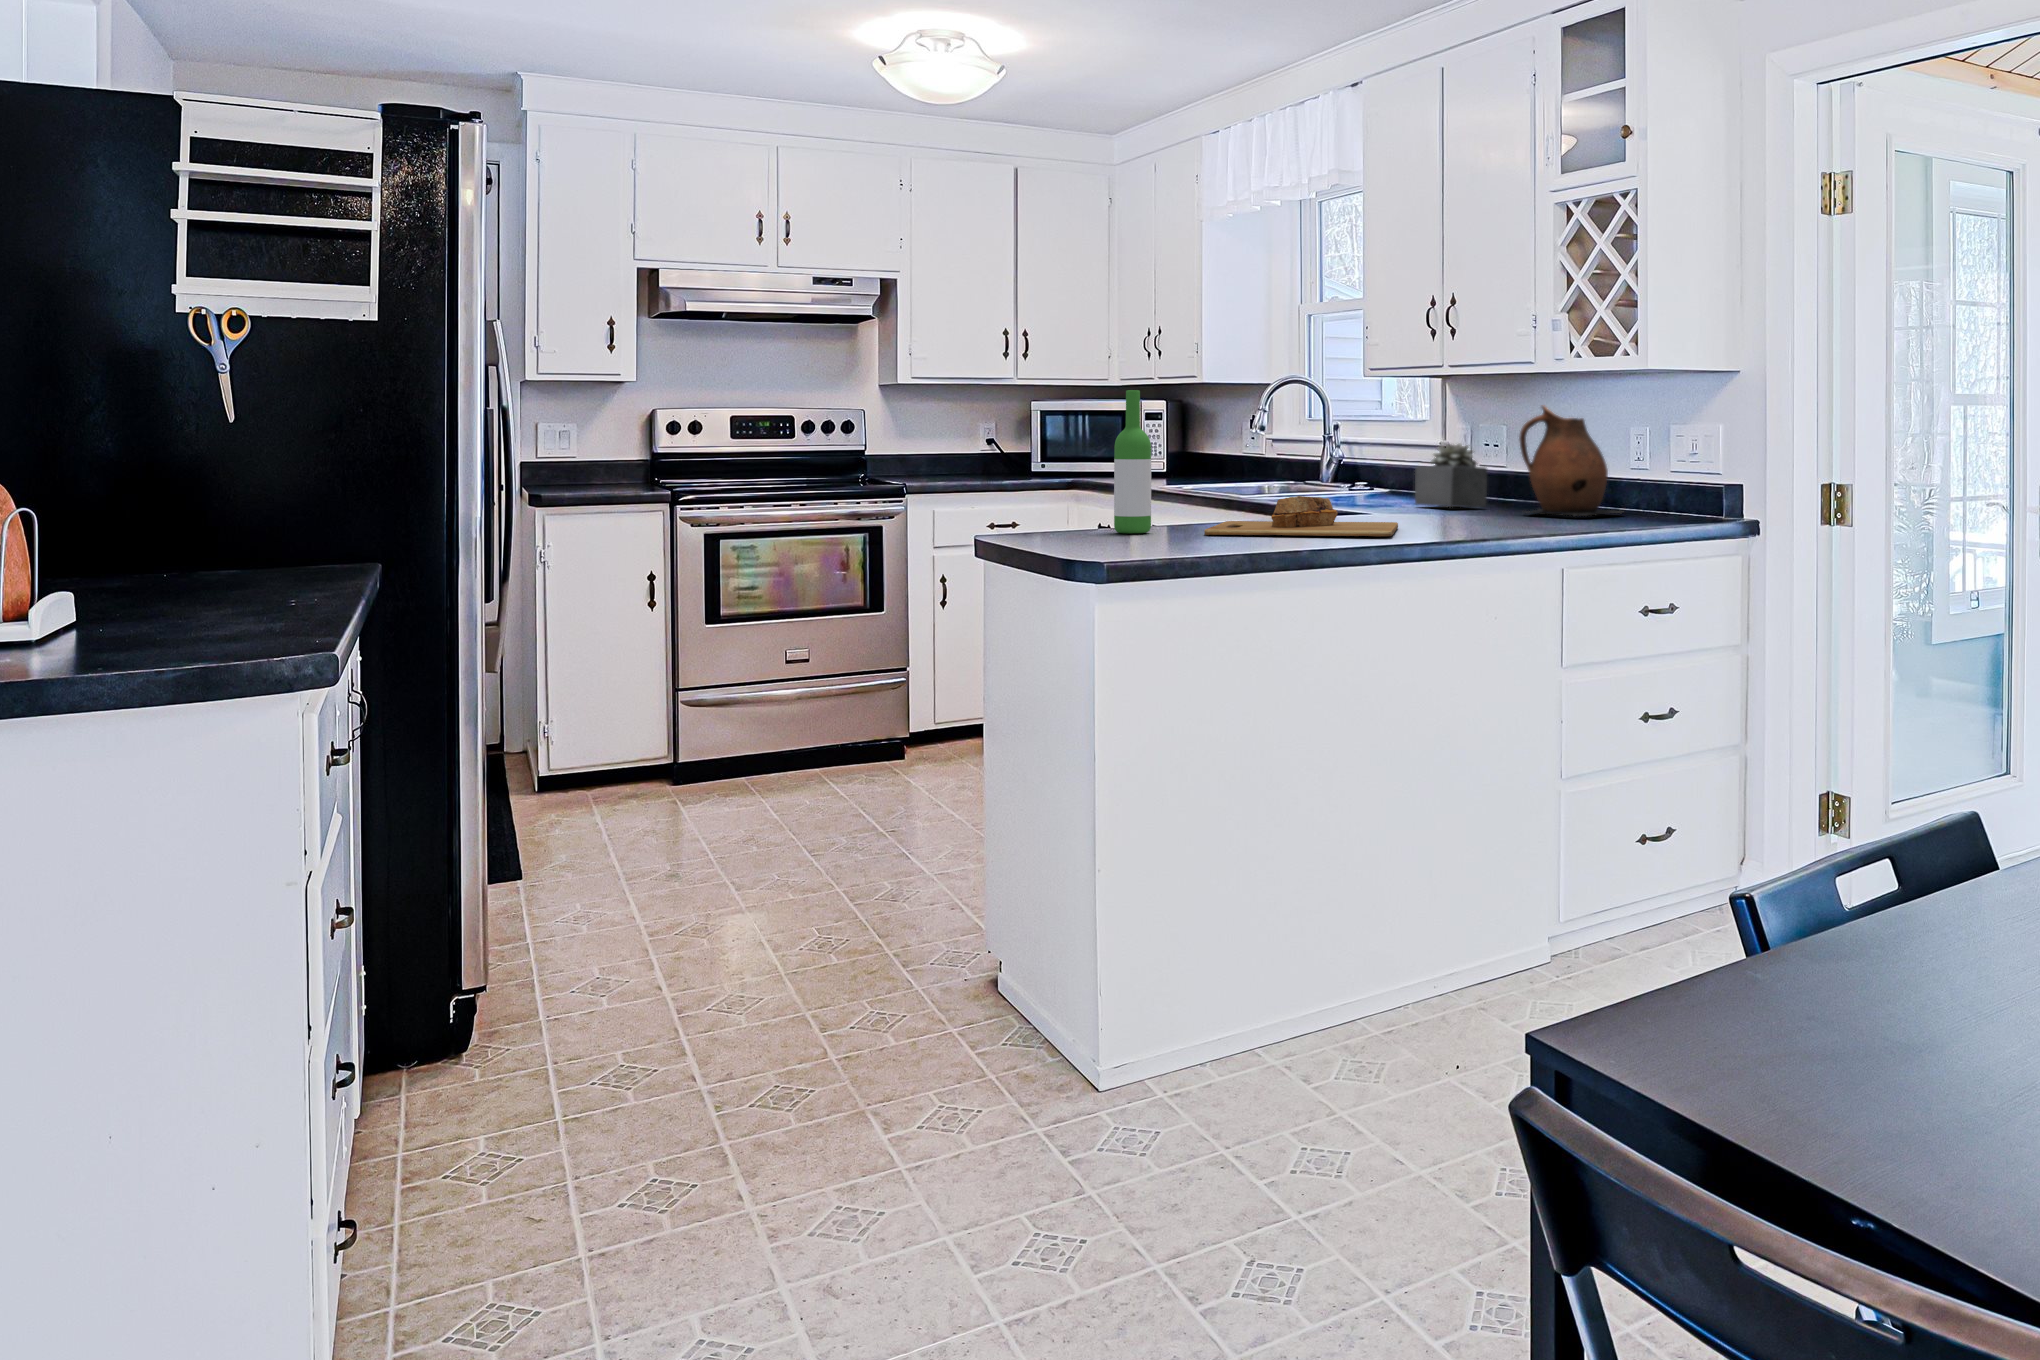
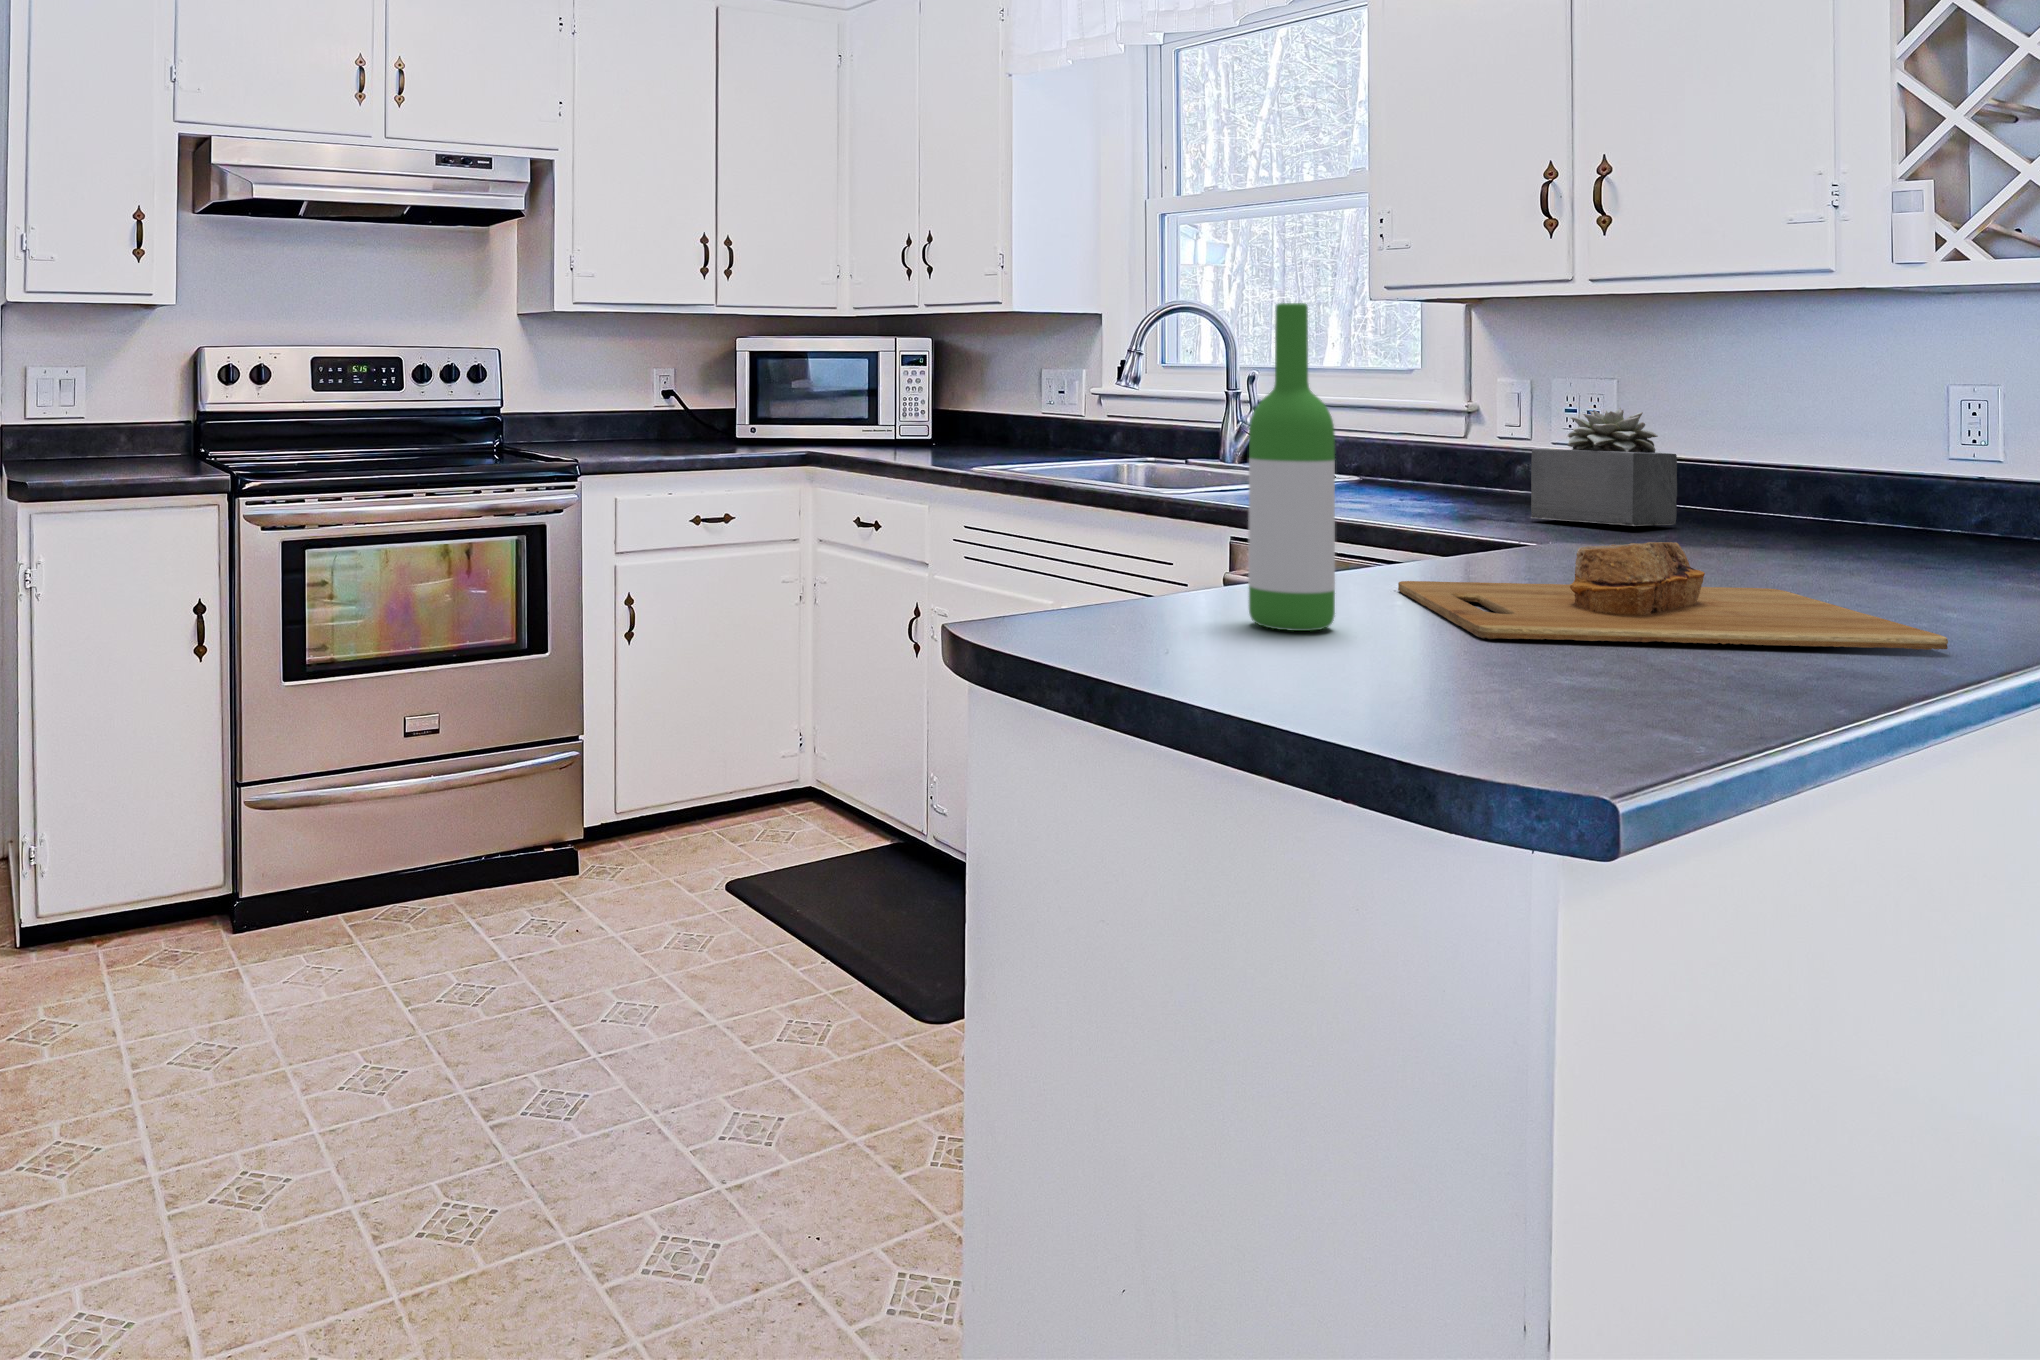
ceramic pitcher: present [1519,405,1620,516] -> none [1805,344,2017,560]

